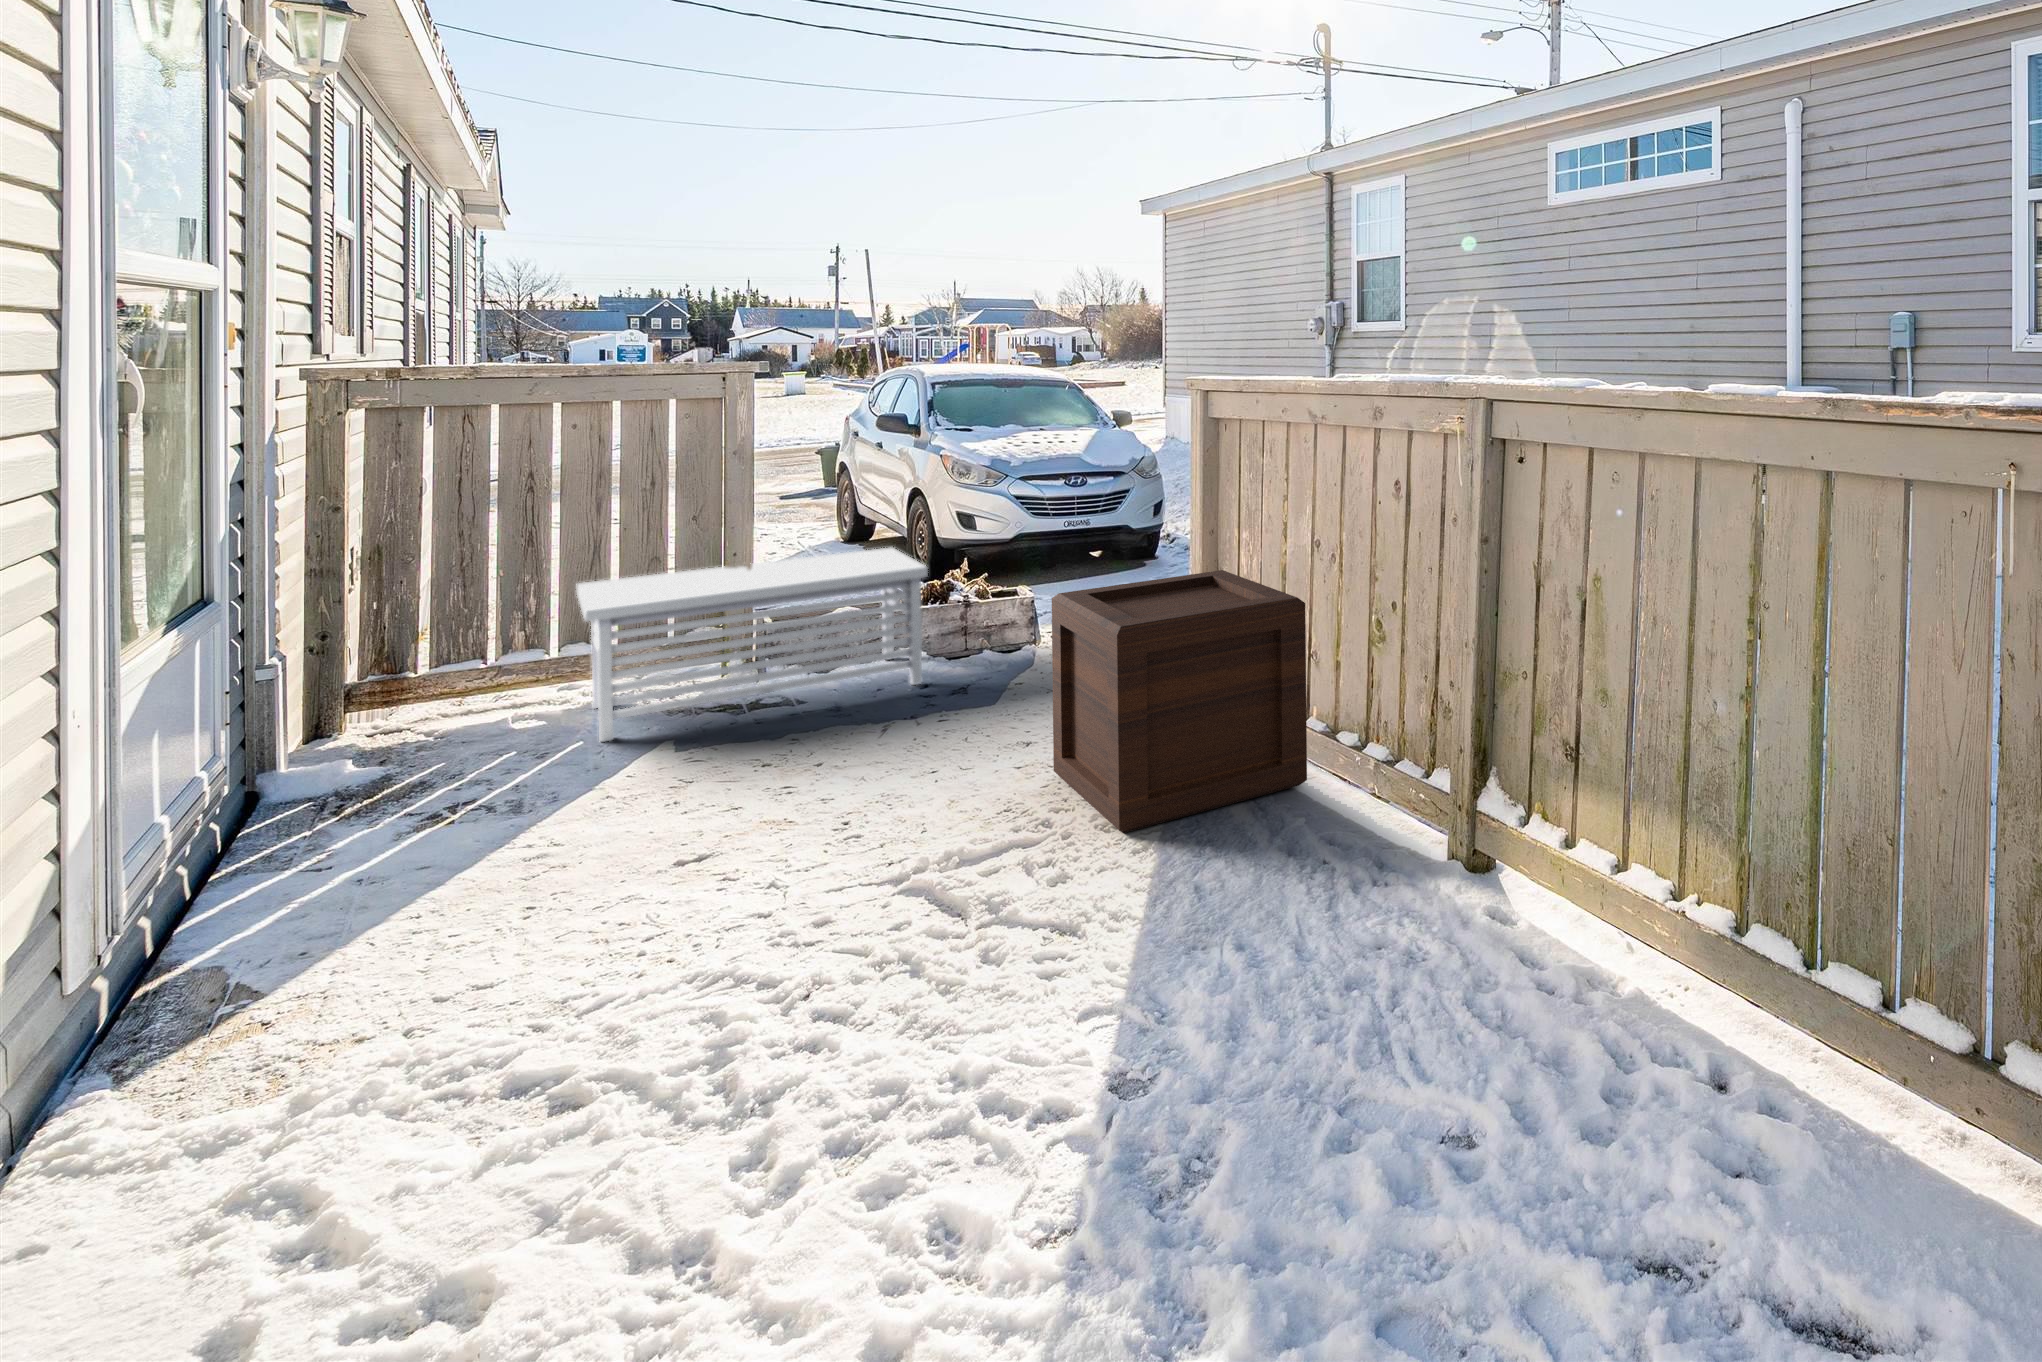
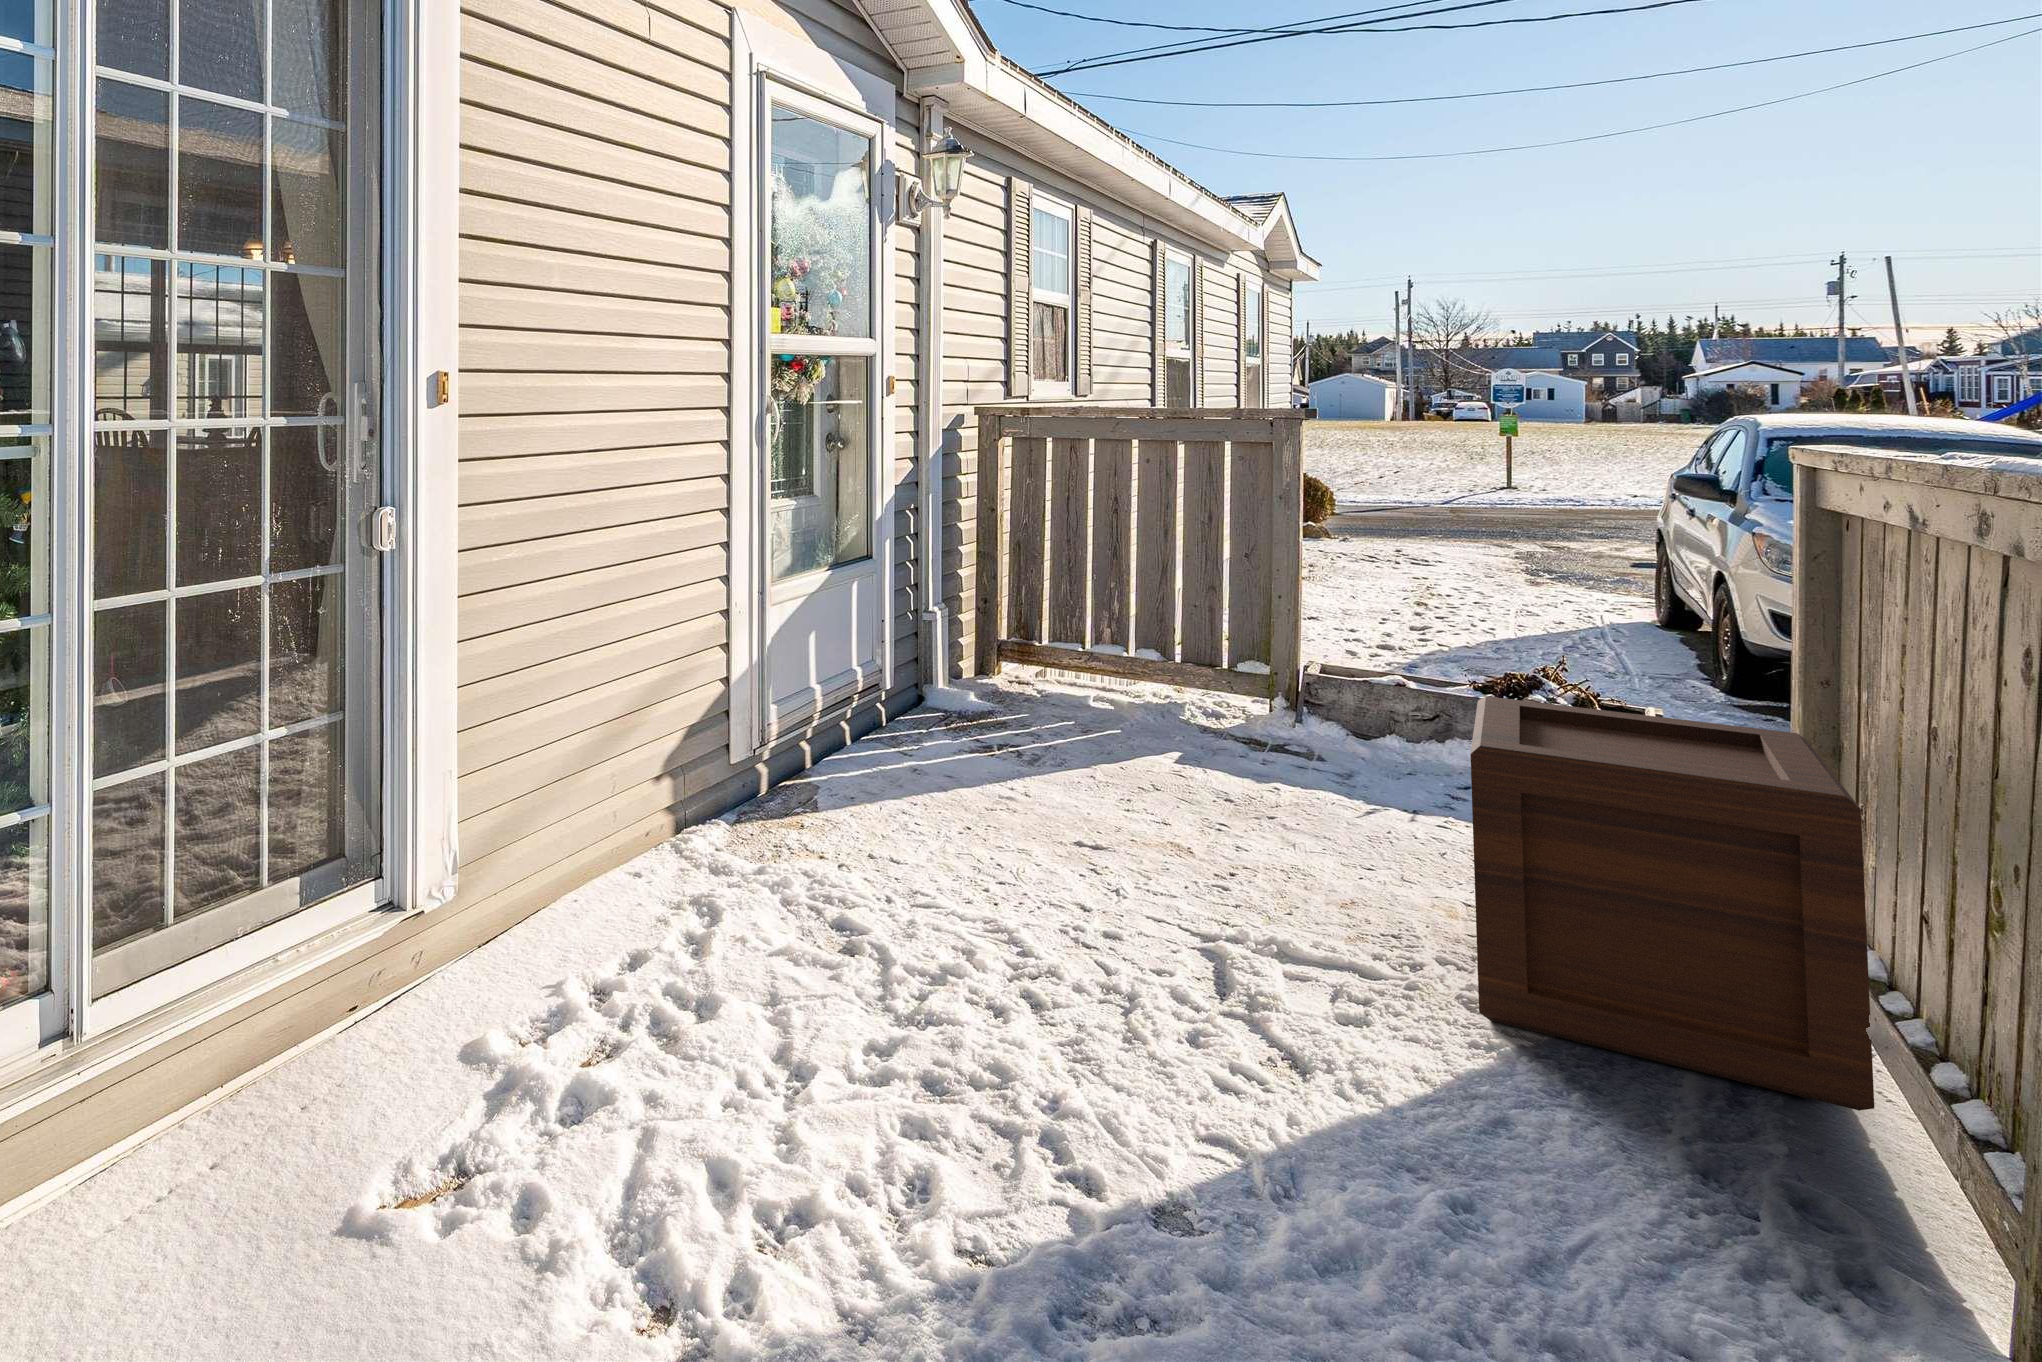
storage bench: present [576,548,928,742] -> none [1113,594,1459,784]

